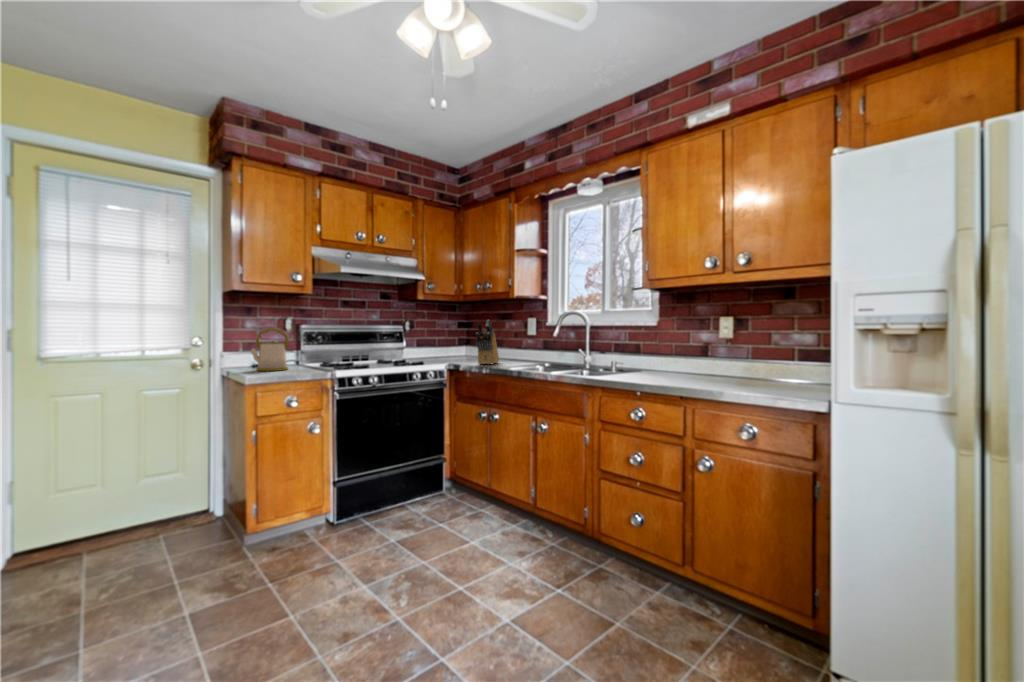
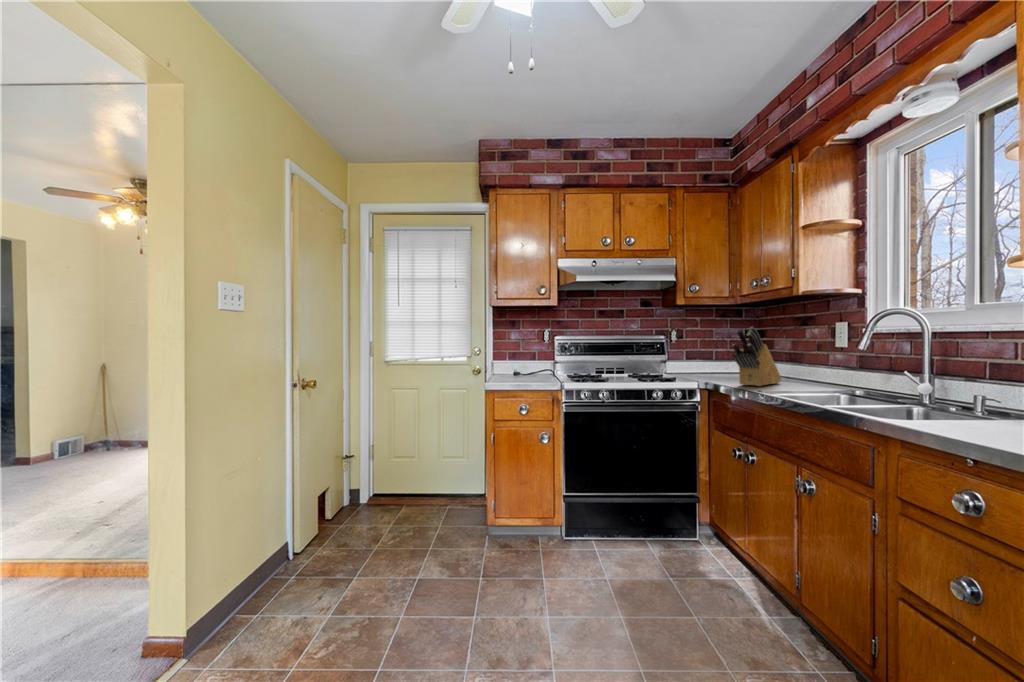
kettle: present [250,328,289,371] -> none [502,341,533,381]

